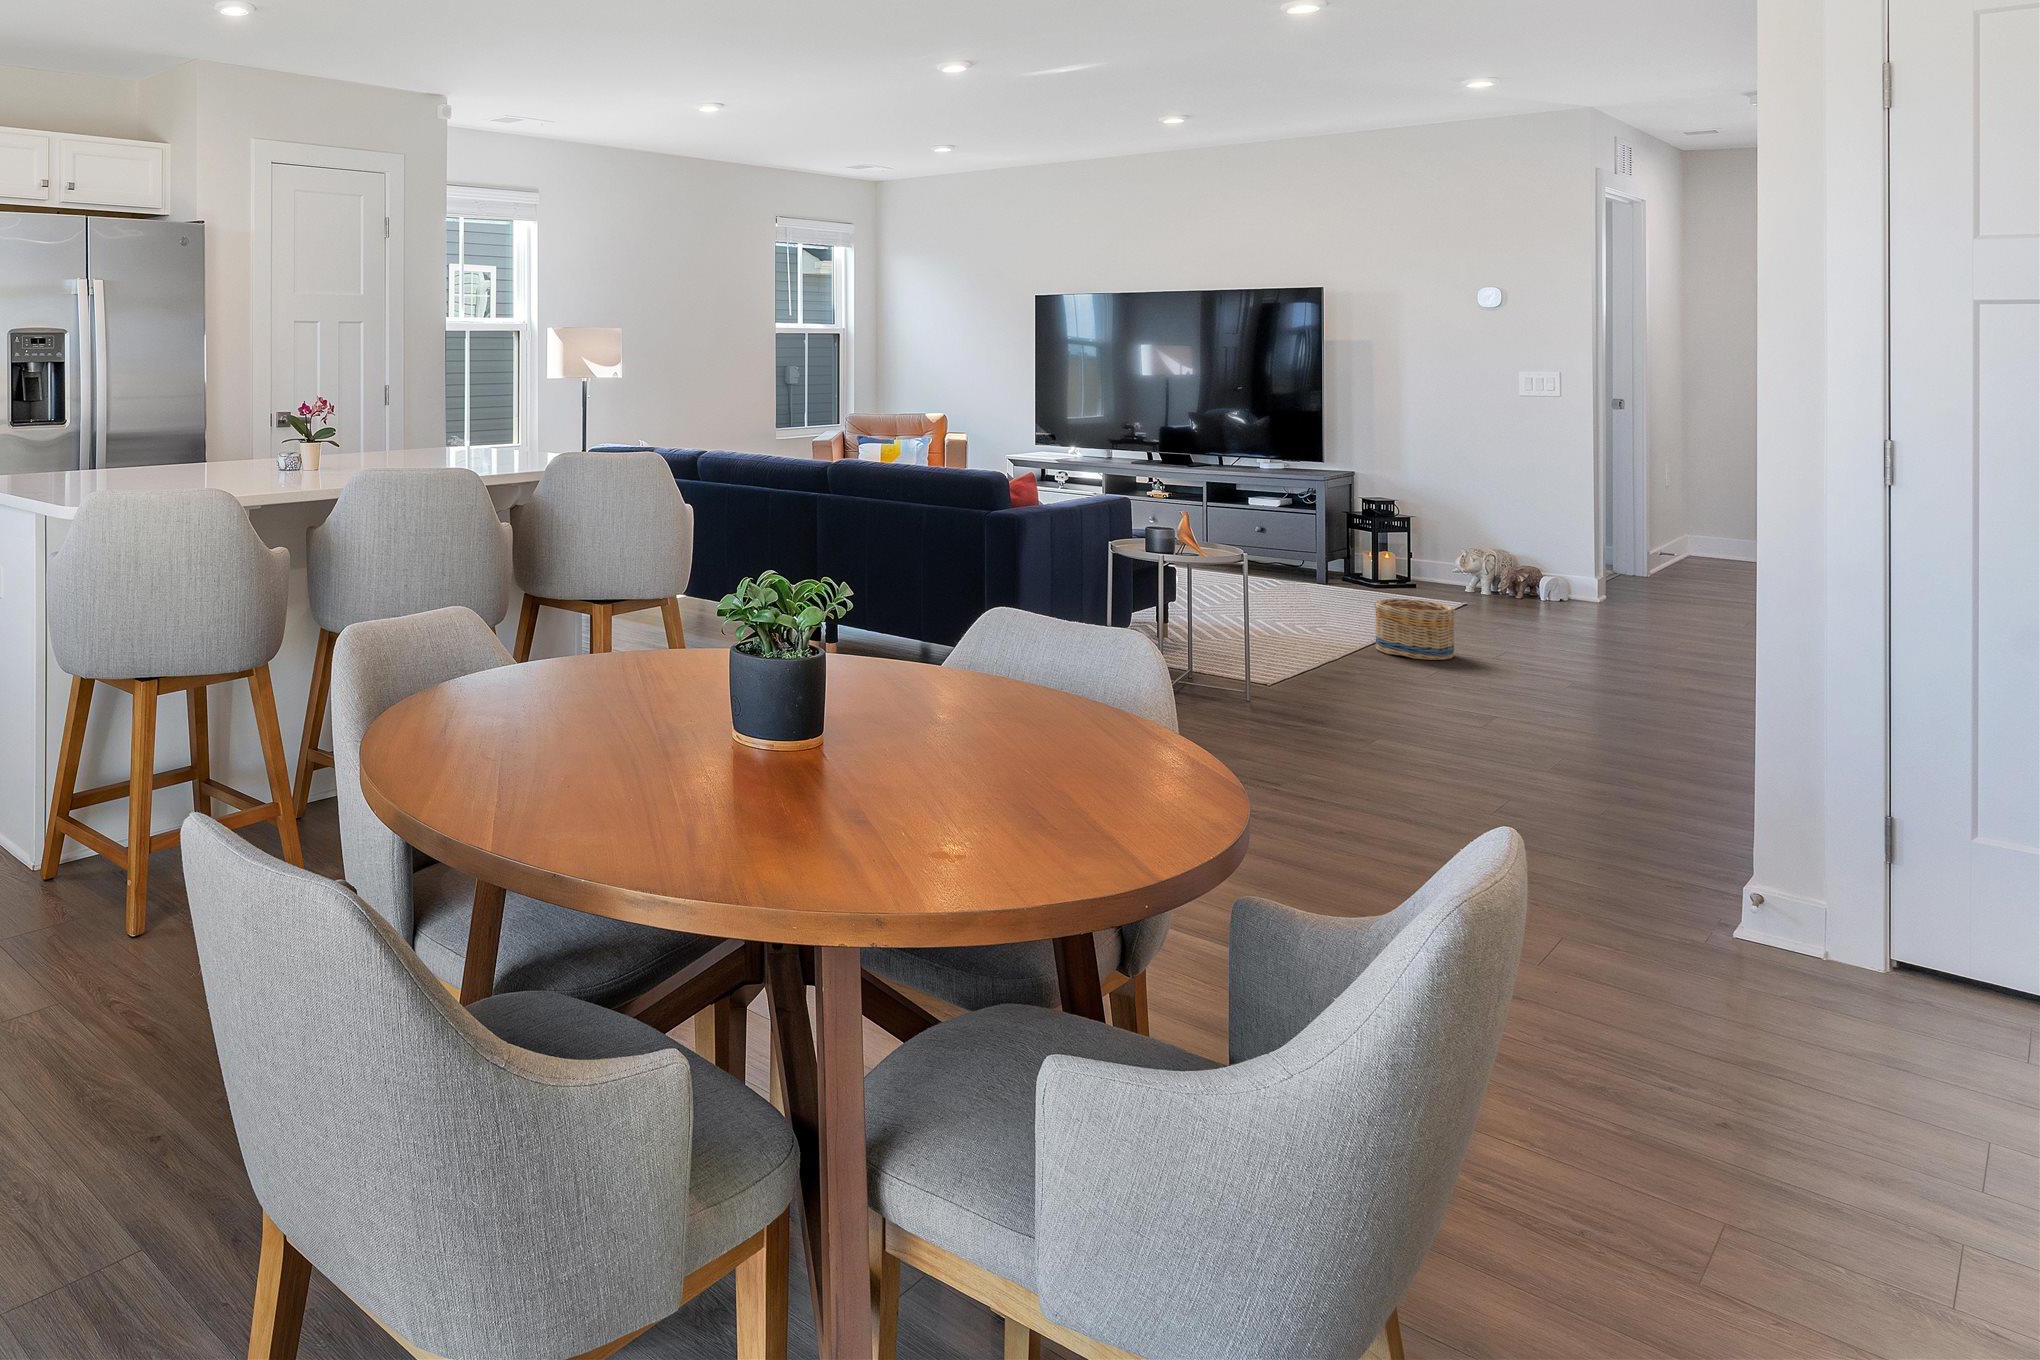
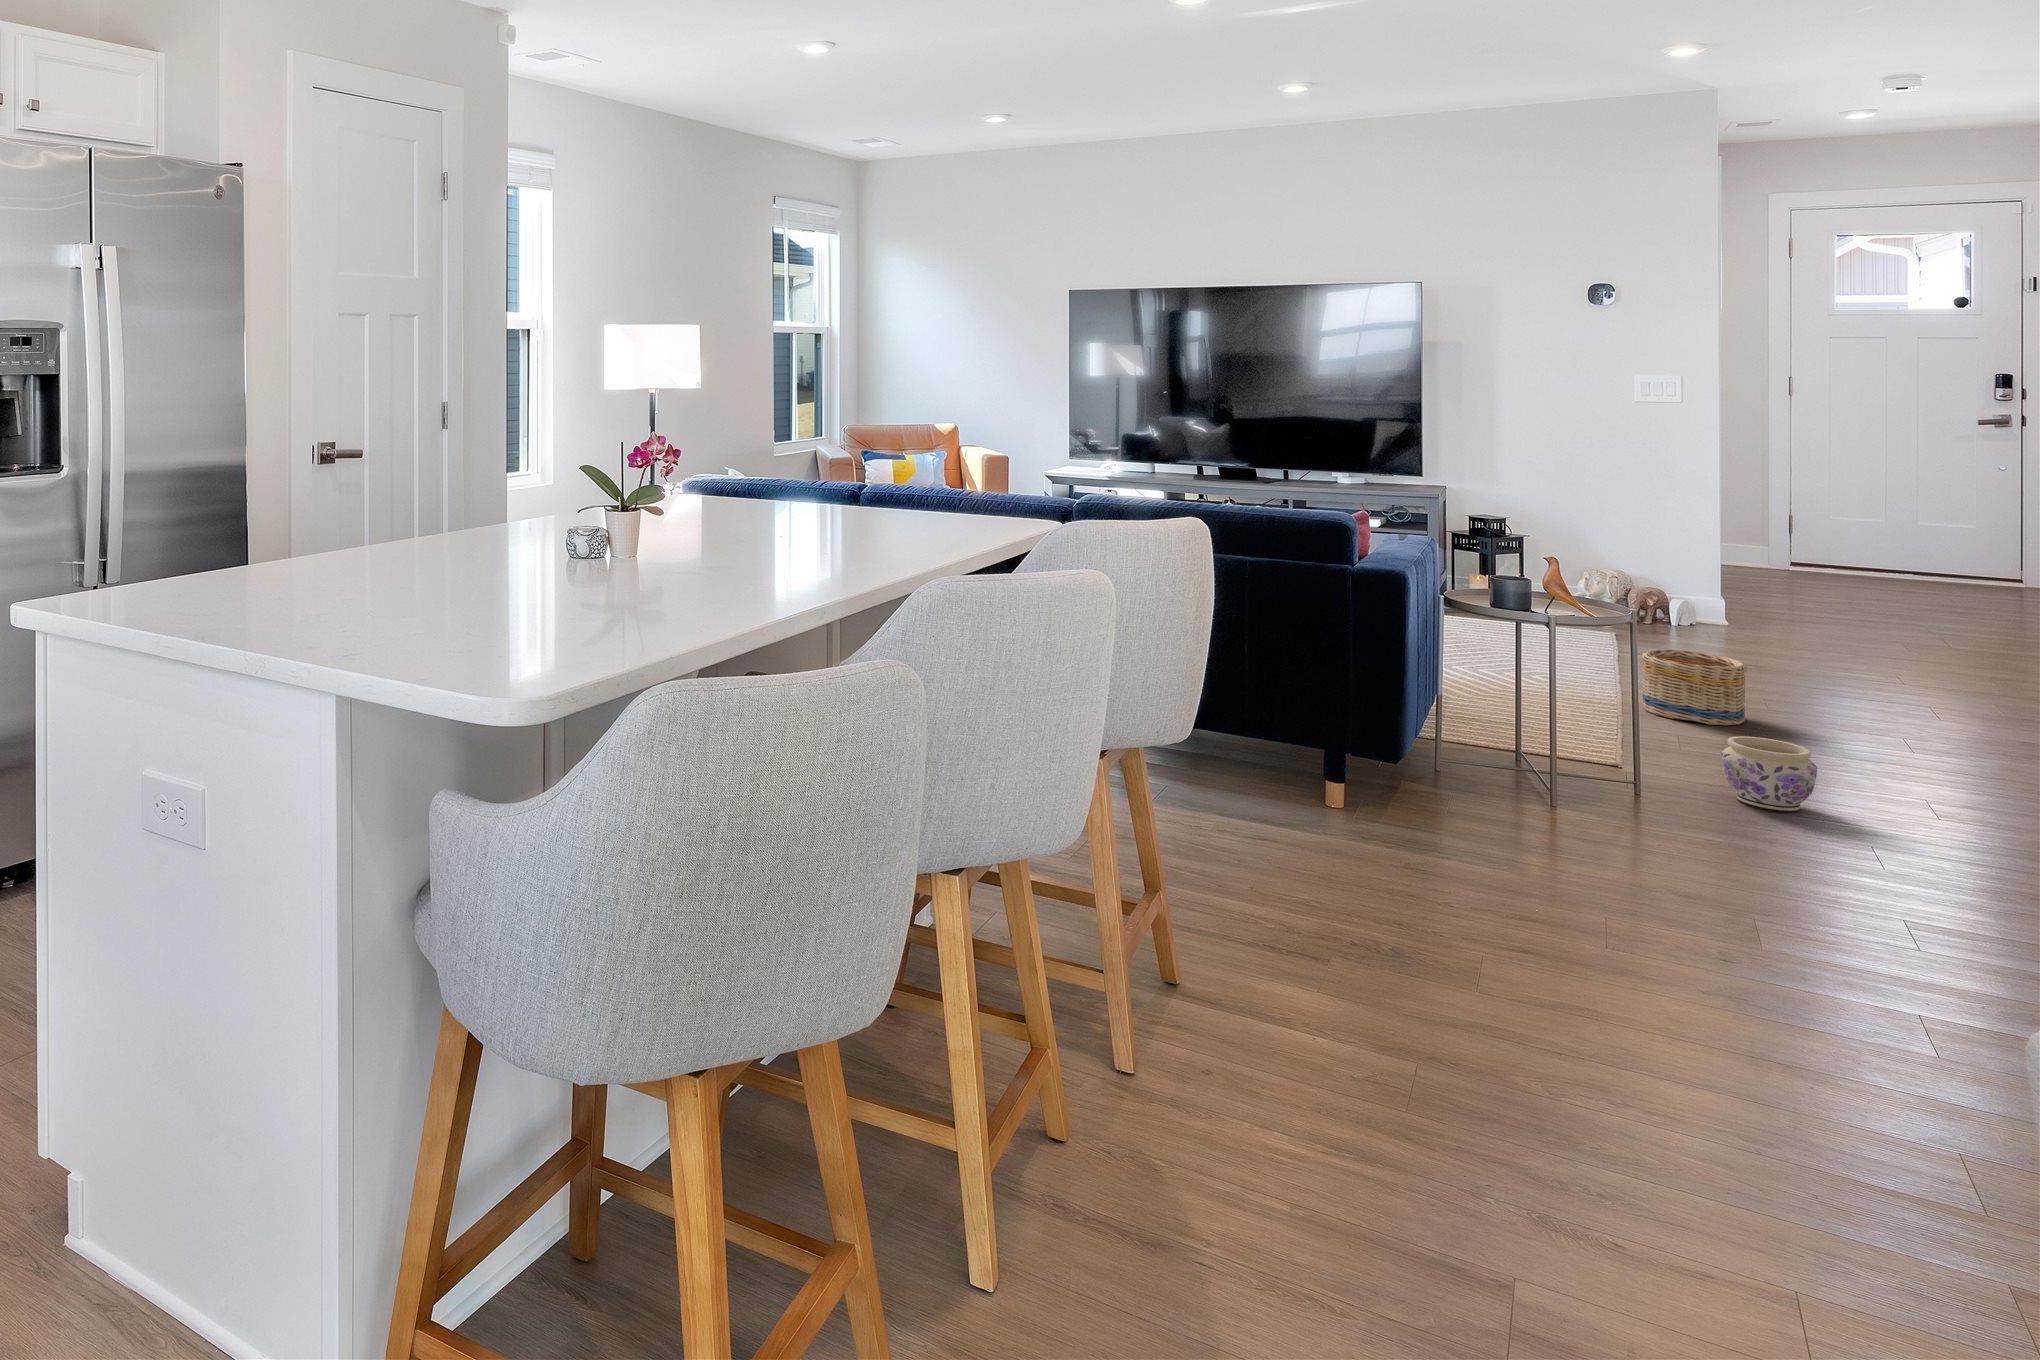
planter: none [1322,651,1388,708] -> present [1722,736,1817,812]

